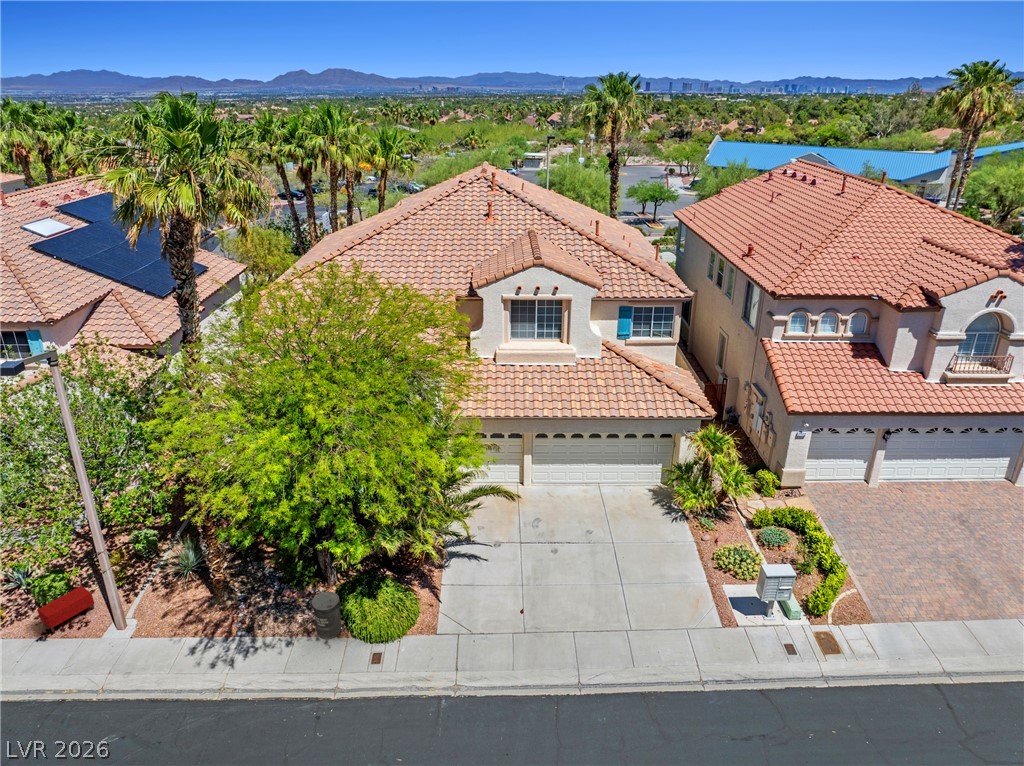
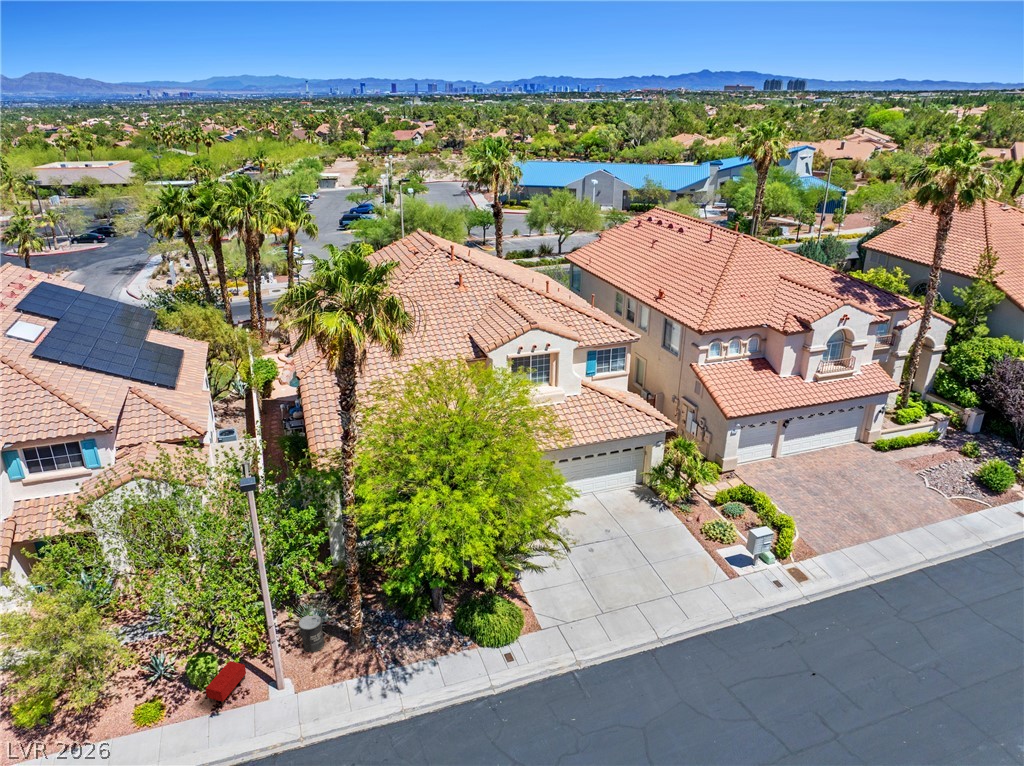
trash can: present [312,592,341,639] -> present [299,615,324,652]

